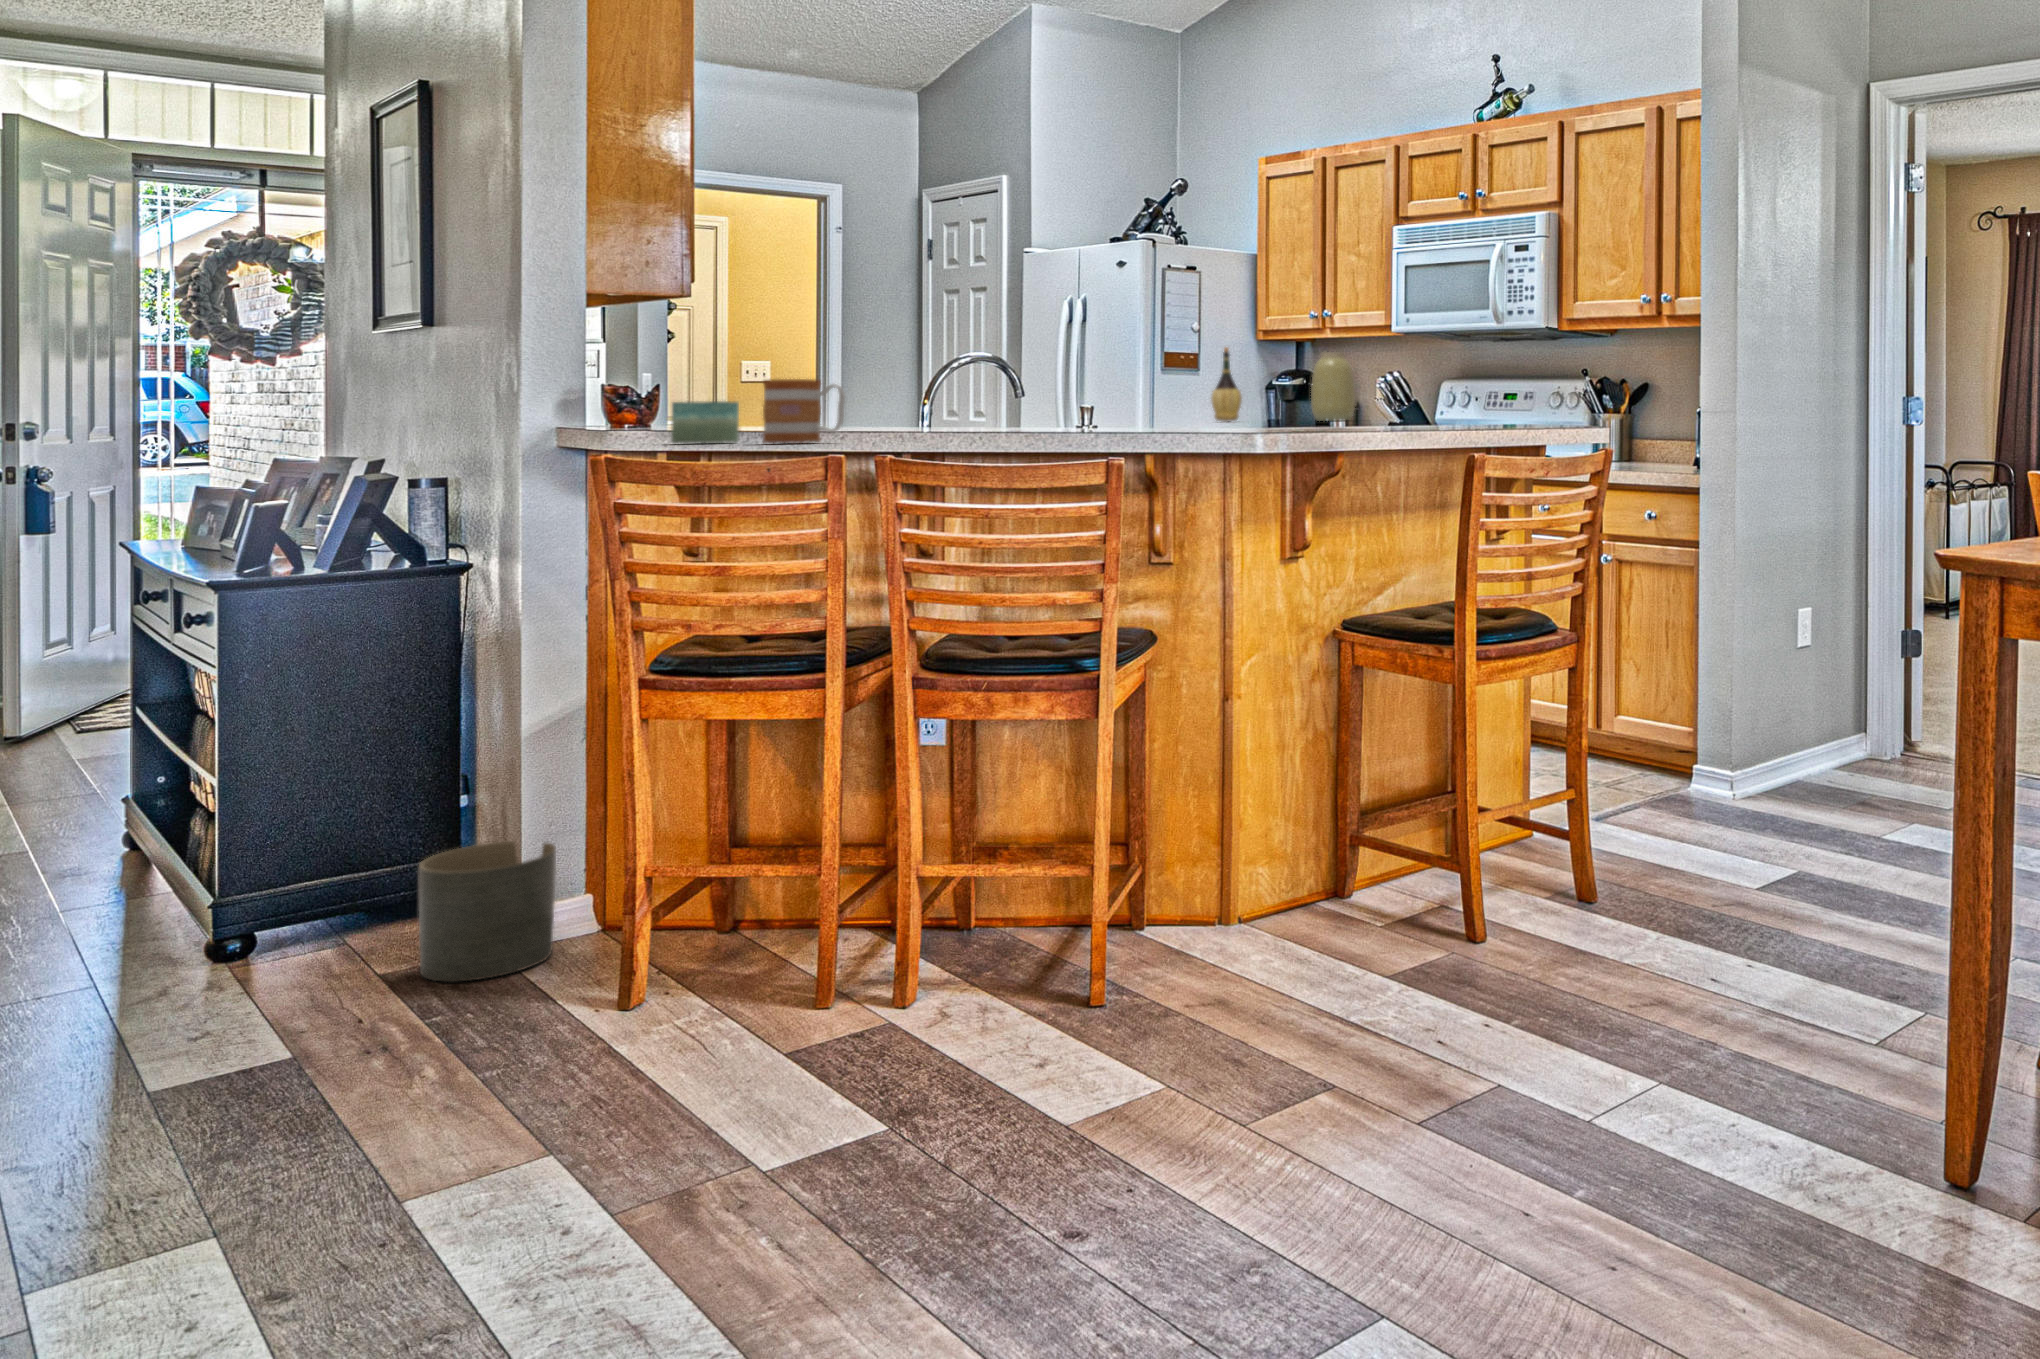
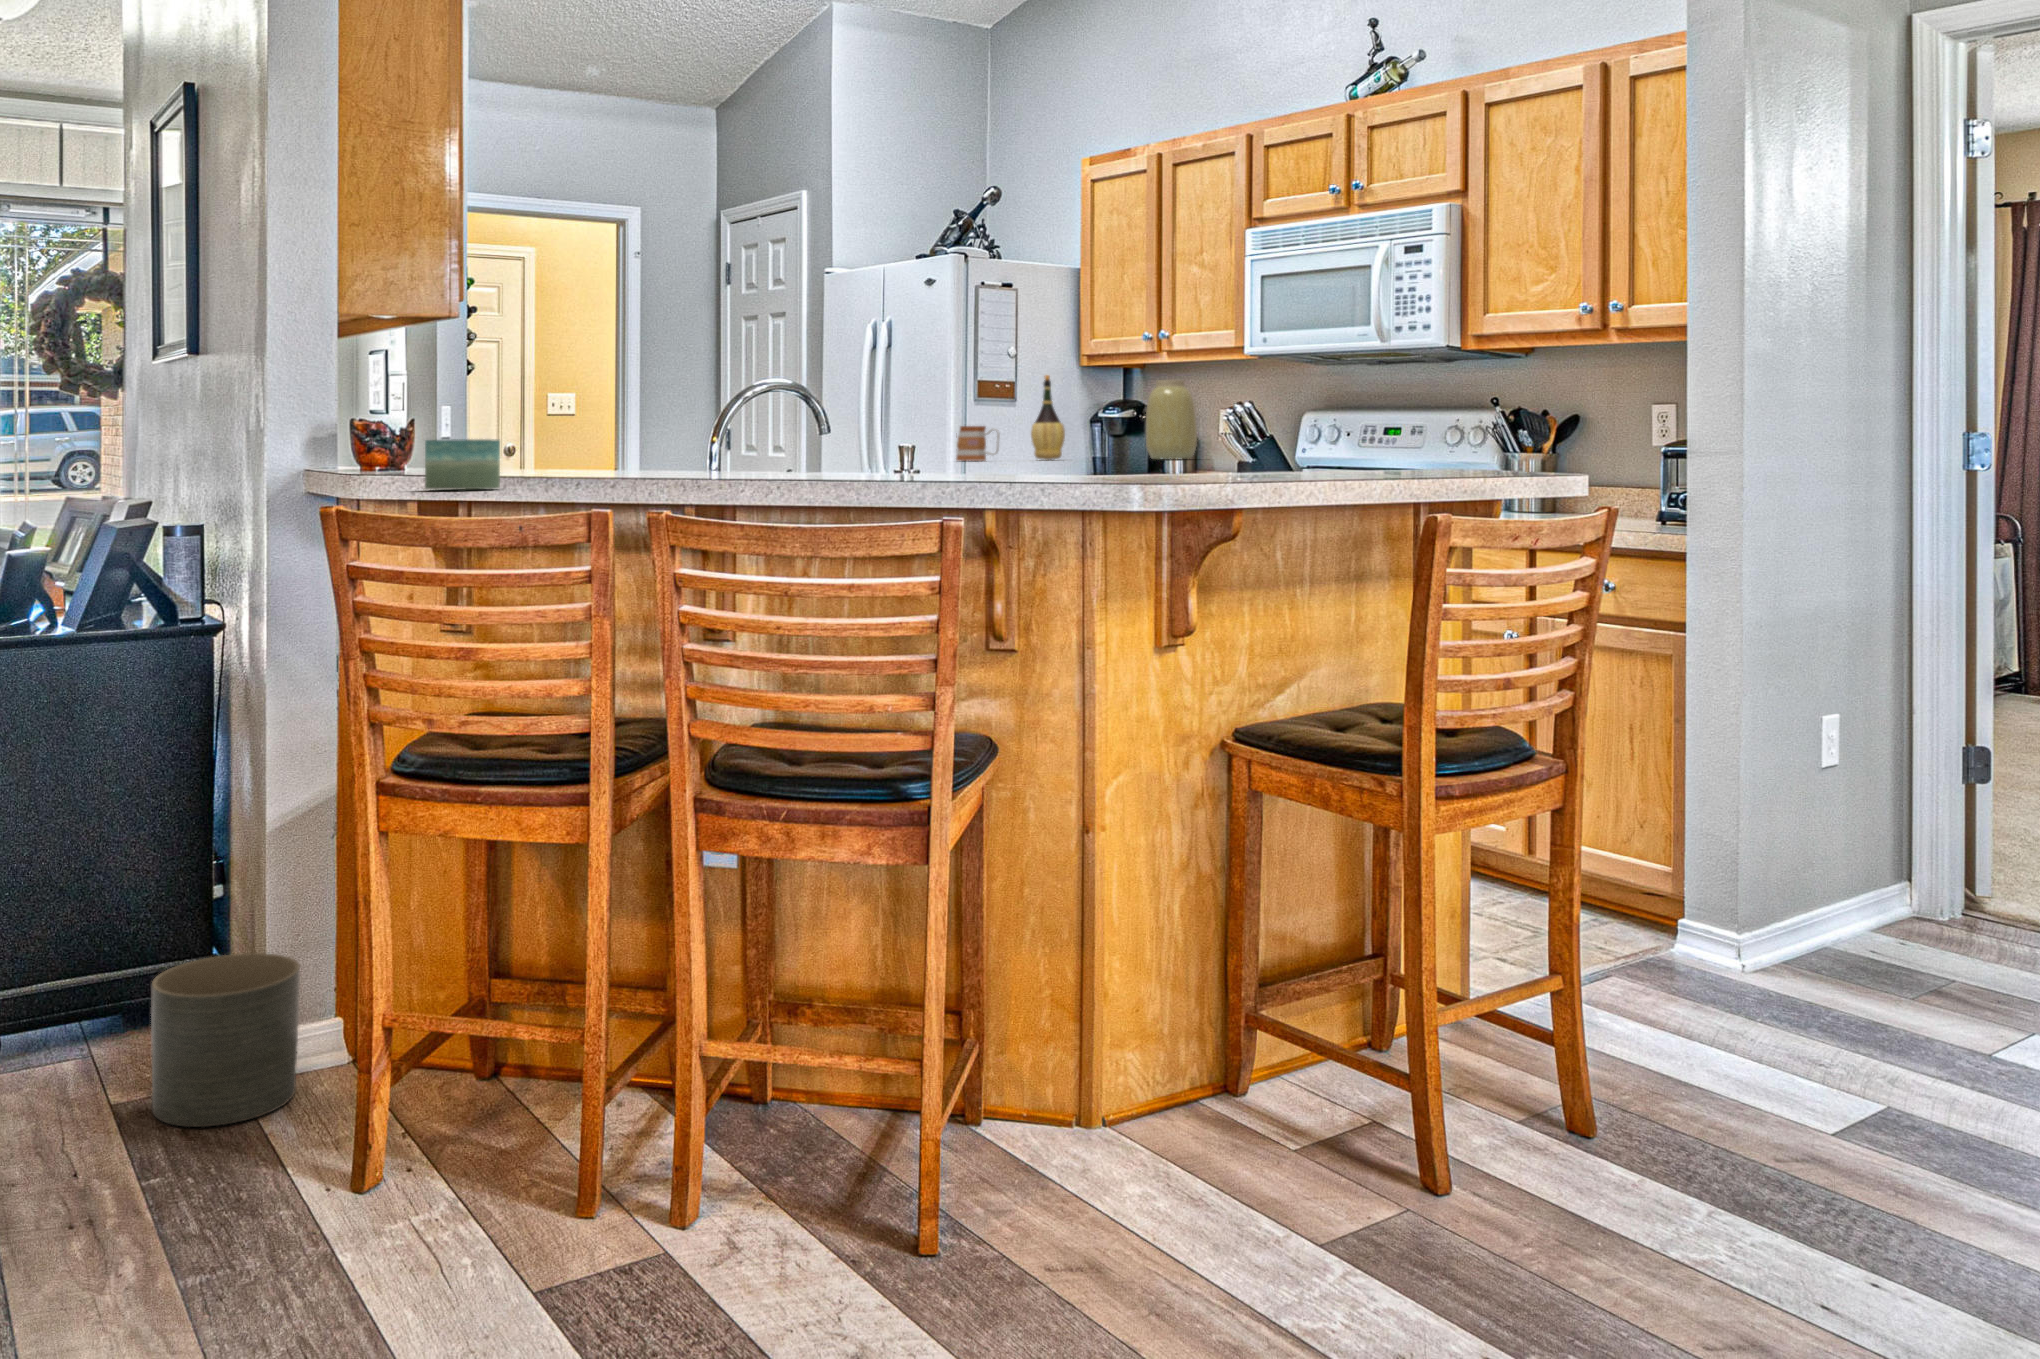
mug: present [763,379,845,443] -> present [956,426,1000,461]

